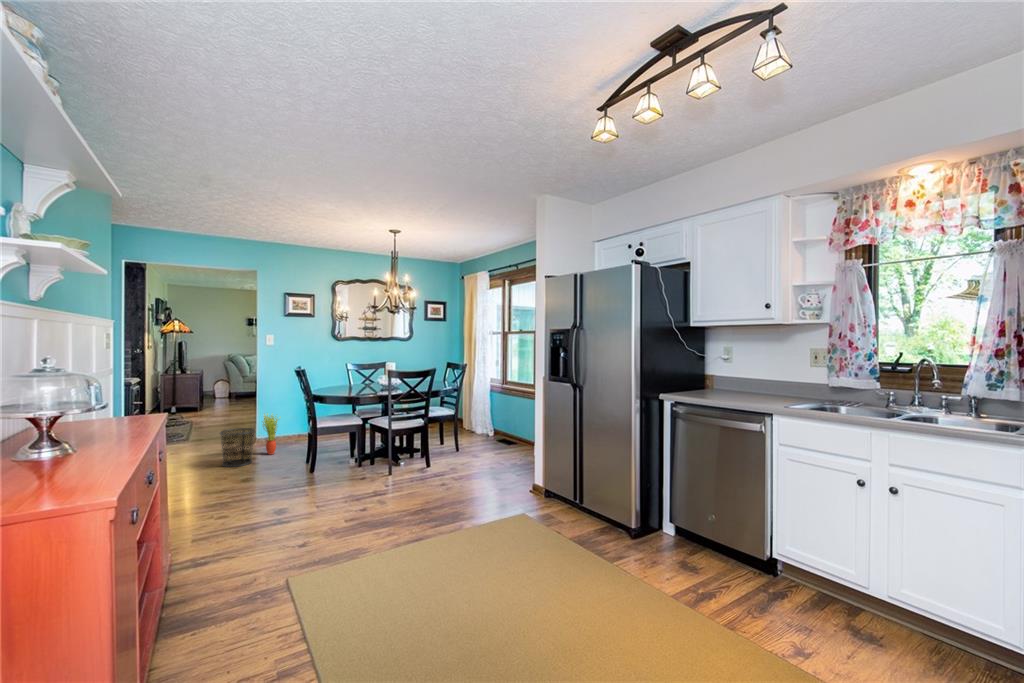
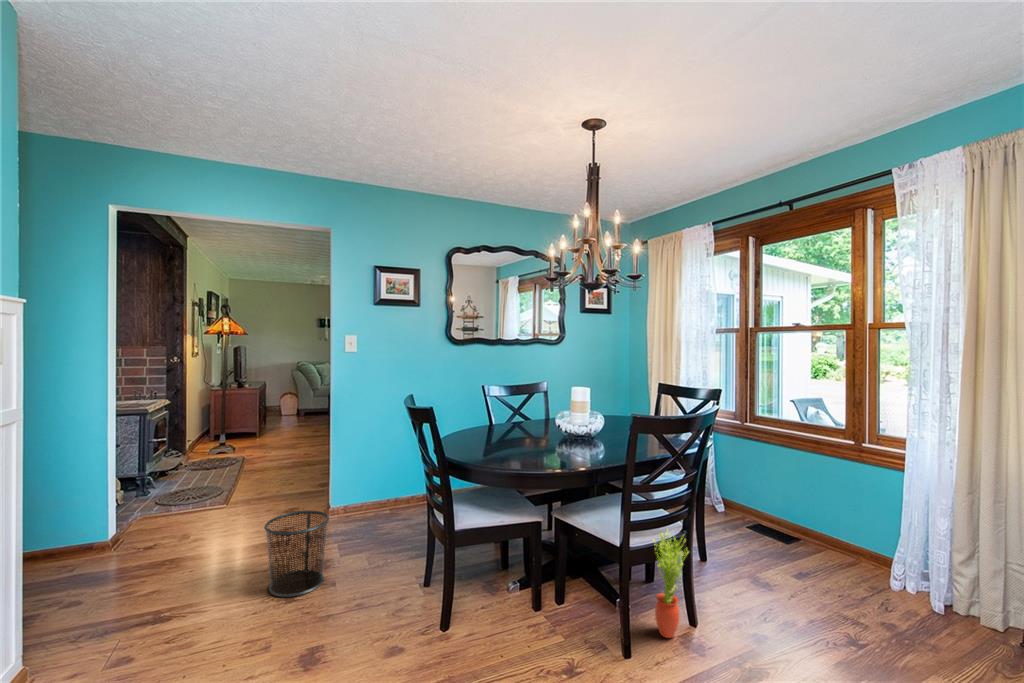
potted plant: present [263,414,278,454] -> present [653,531,688,638]

